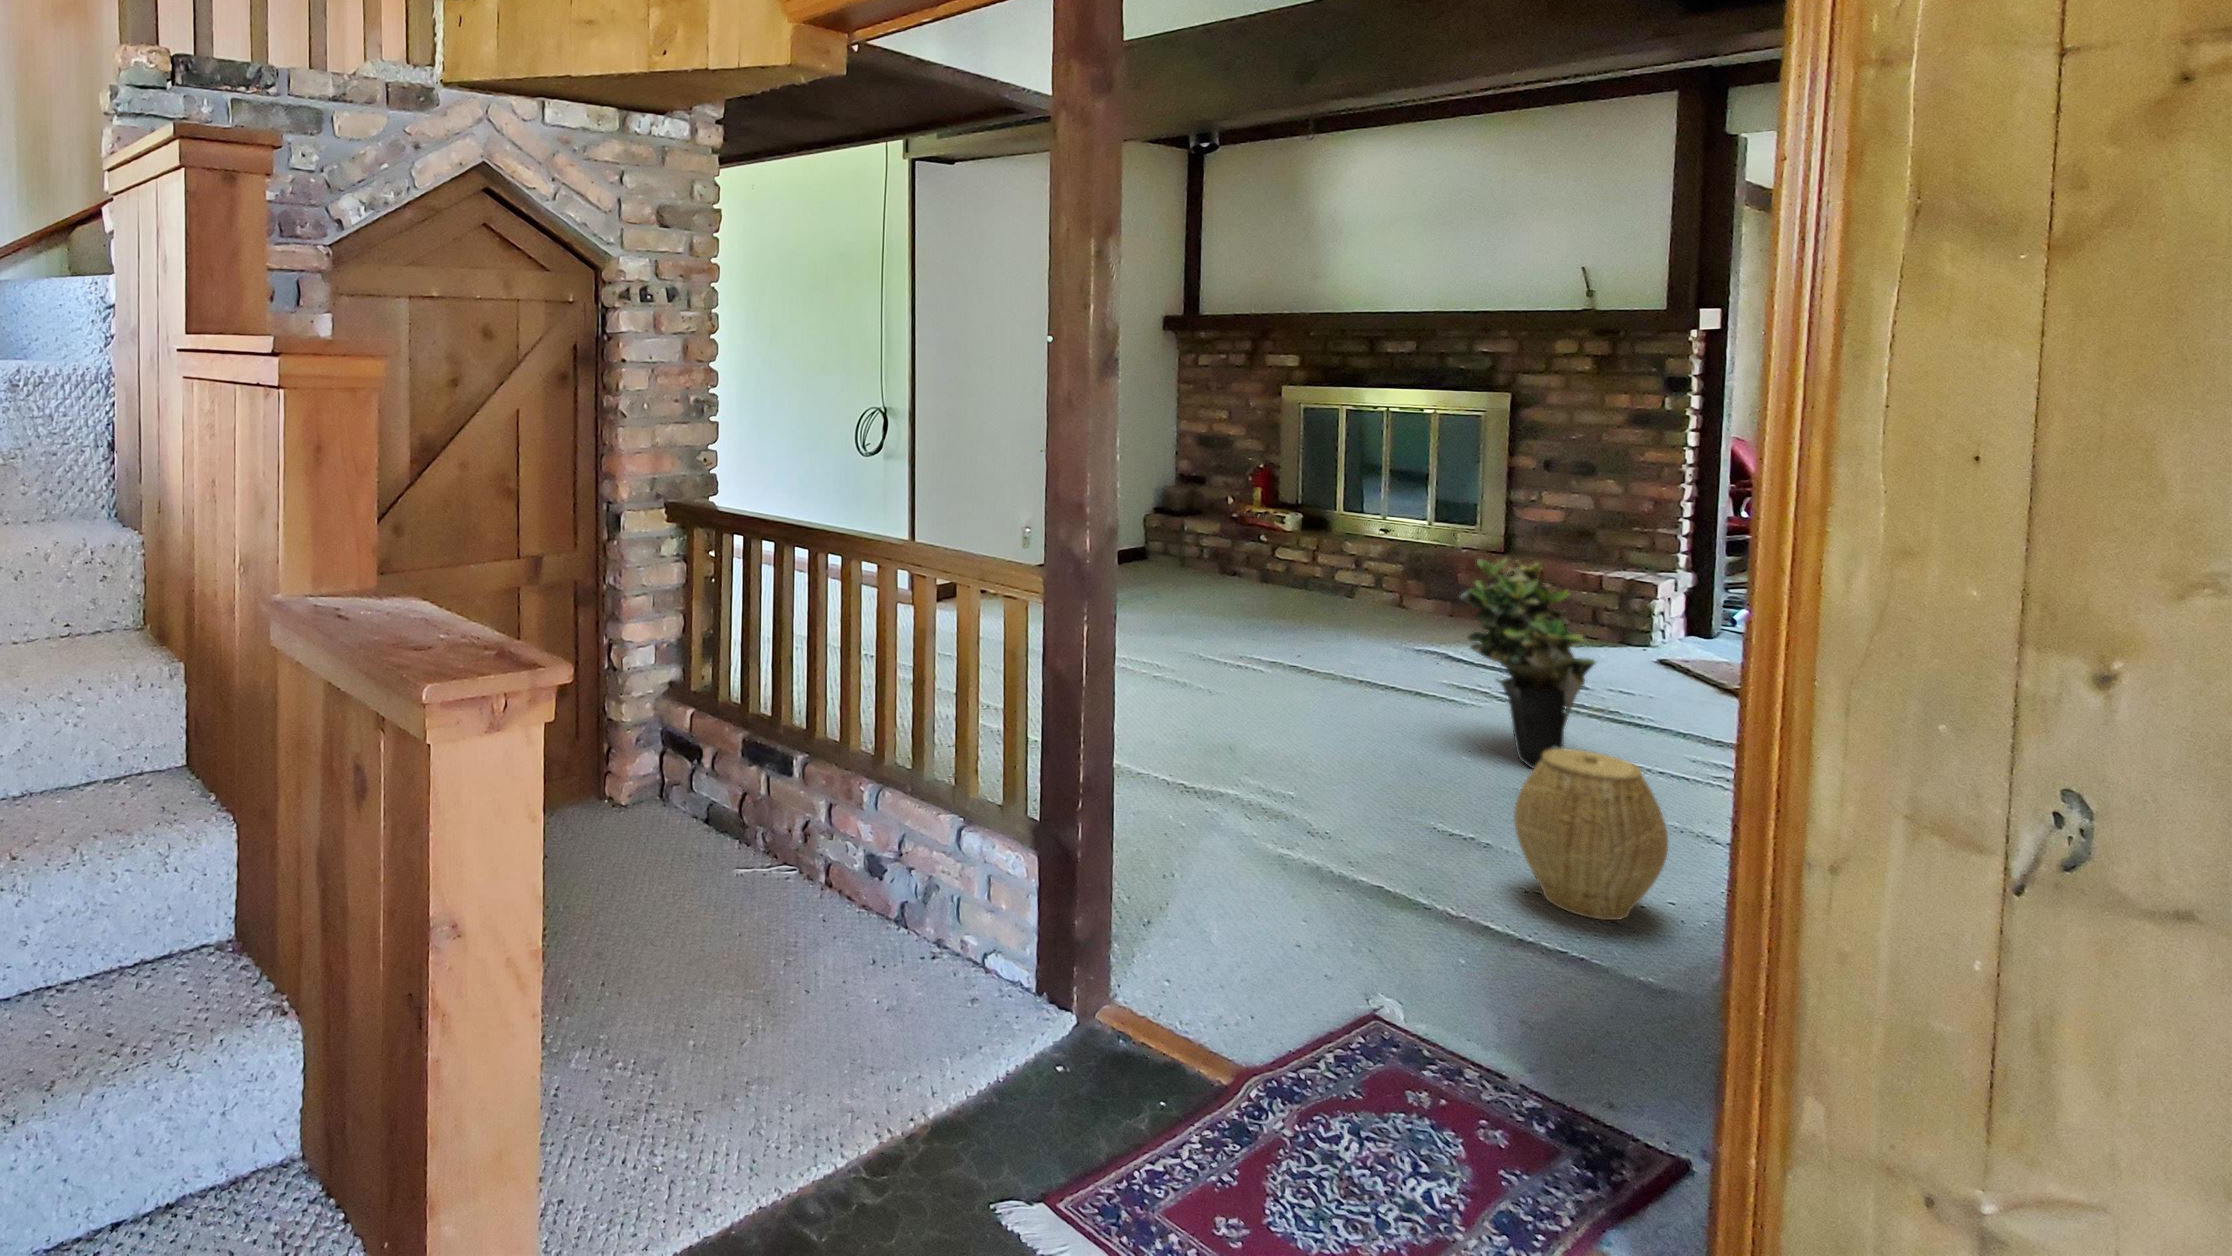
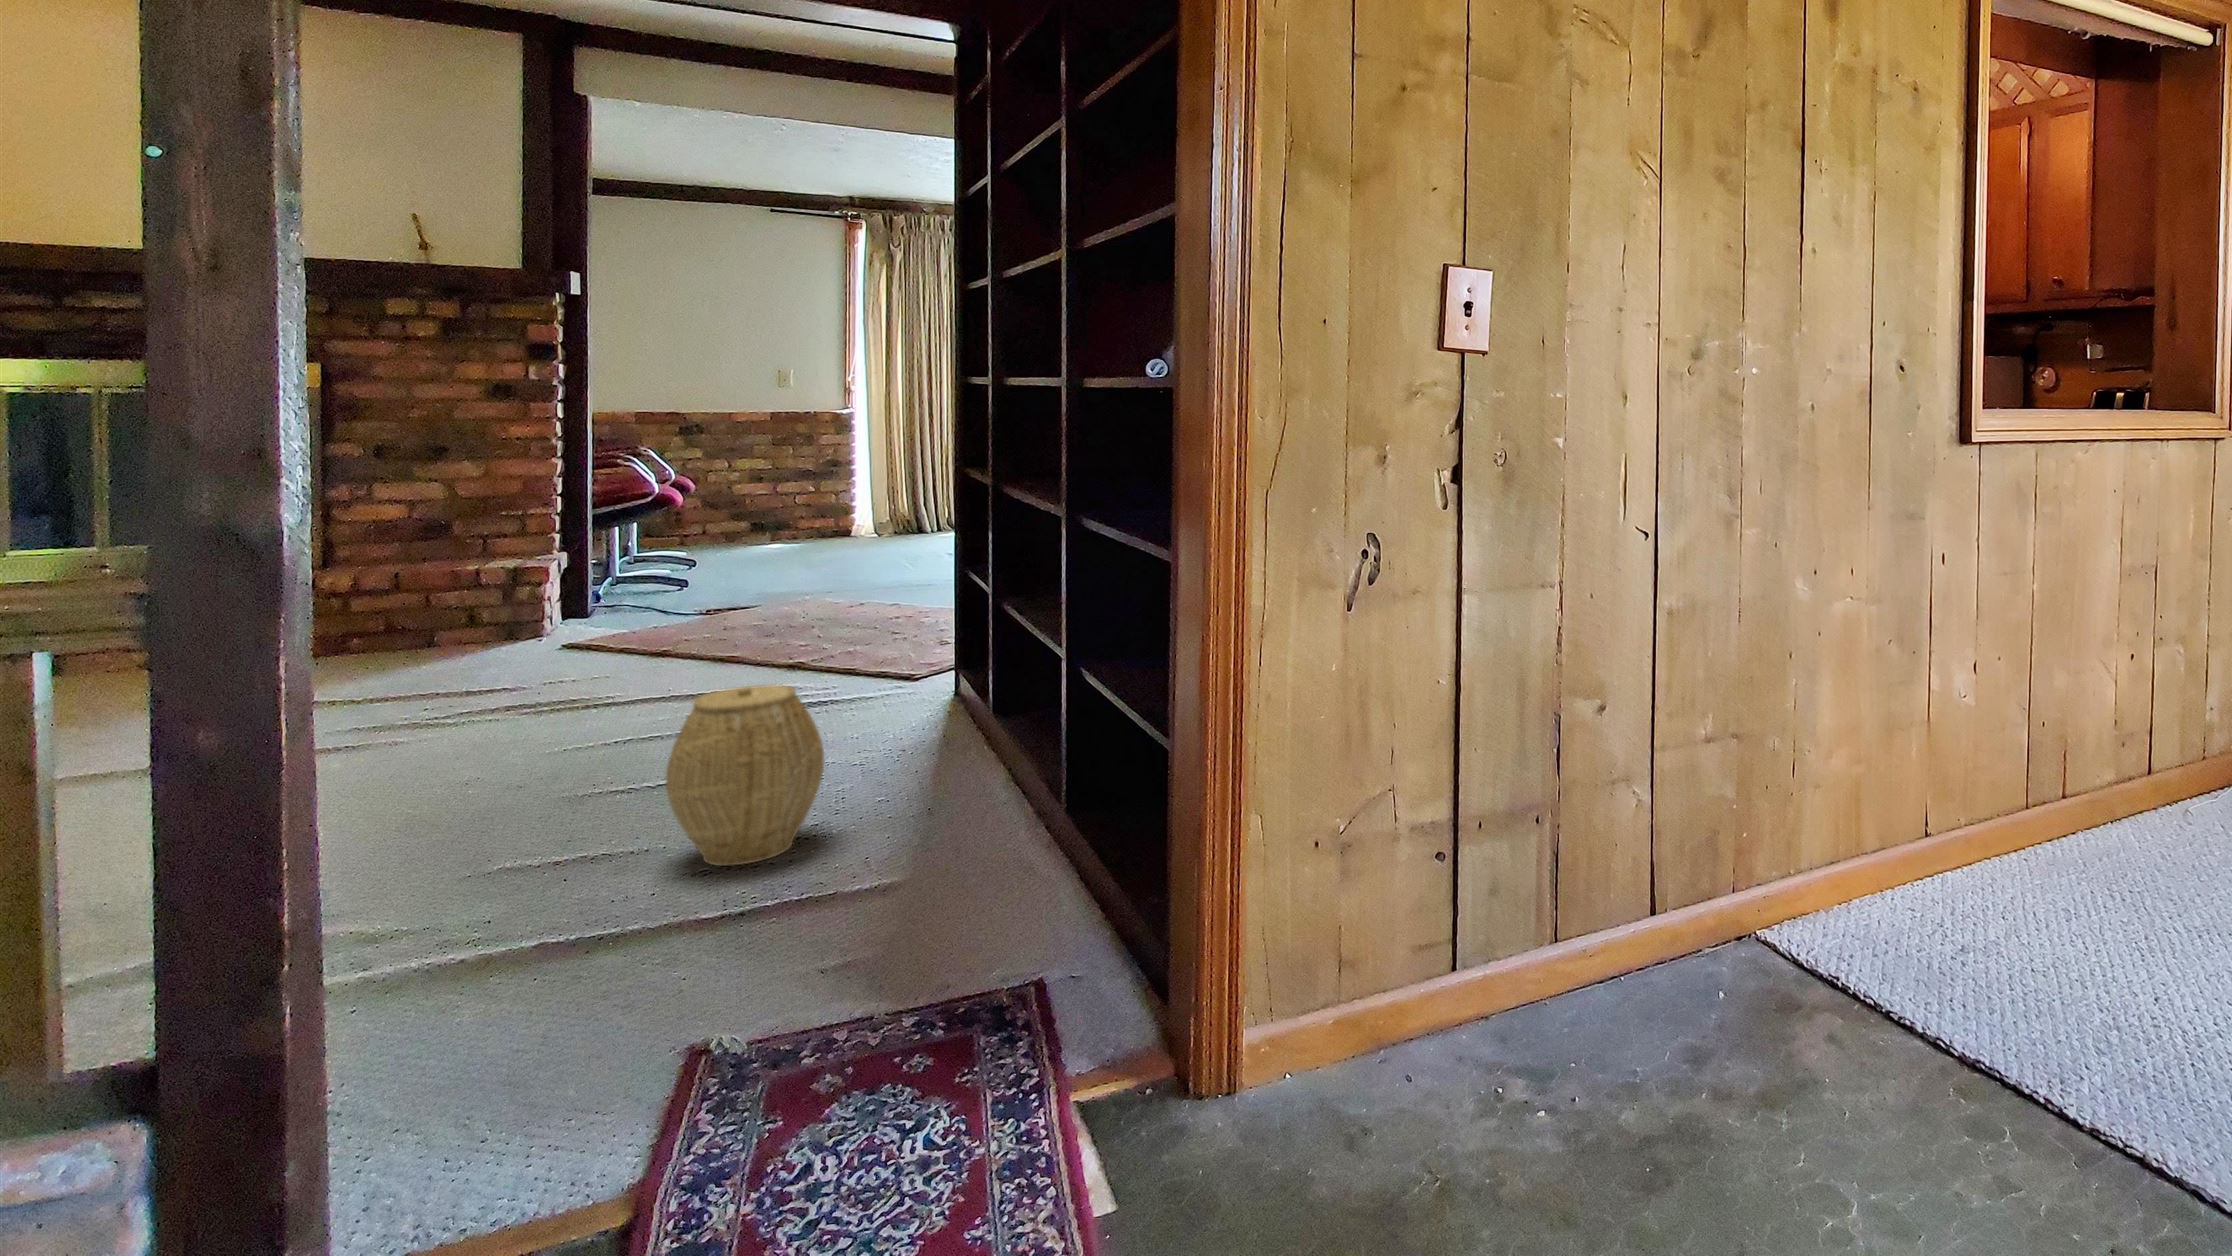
potted plant: present [1460,559,1595,769] -> none [439,528,613,771]

